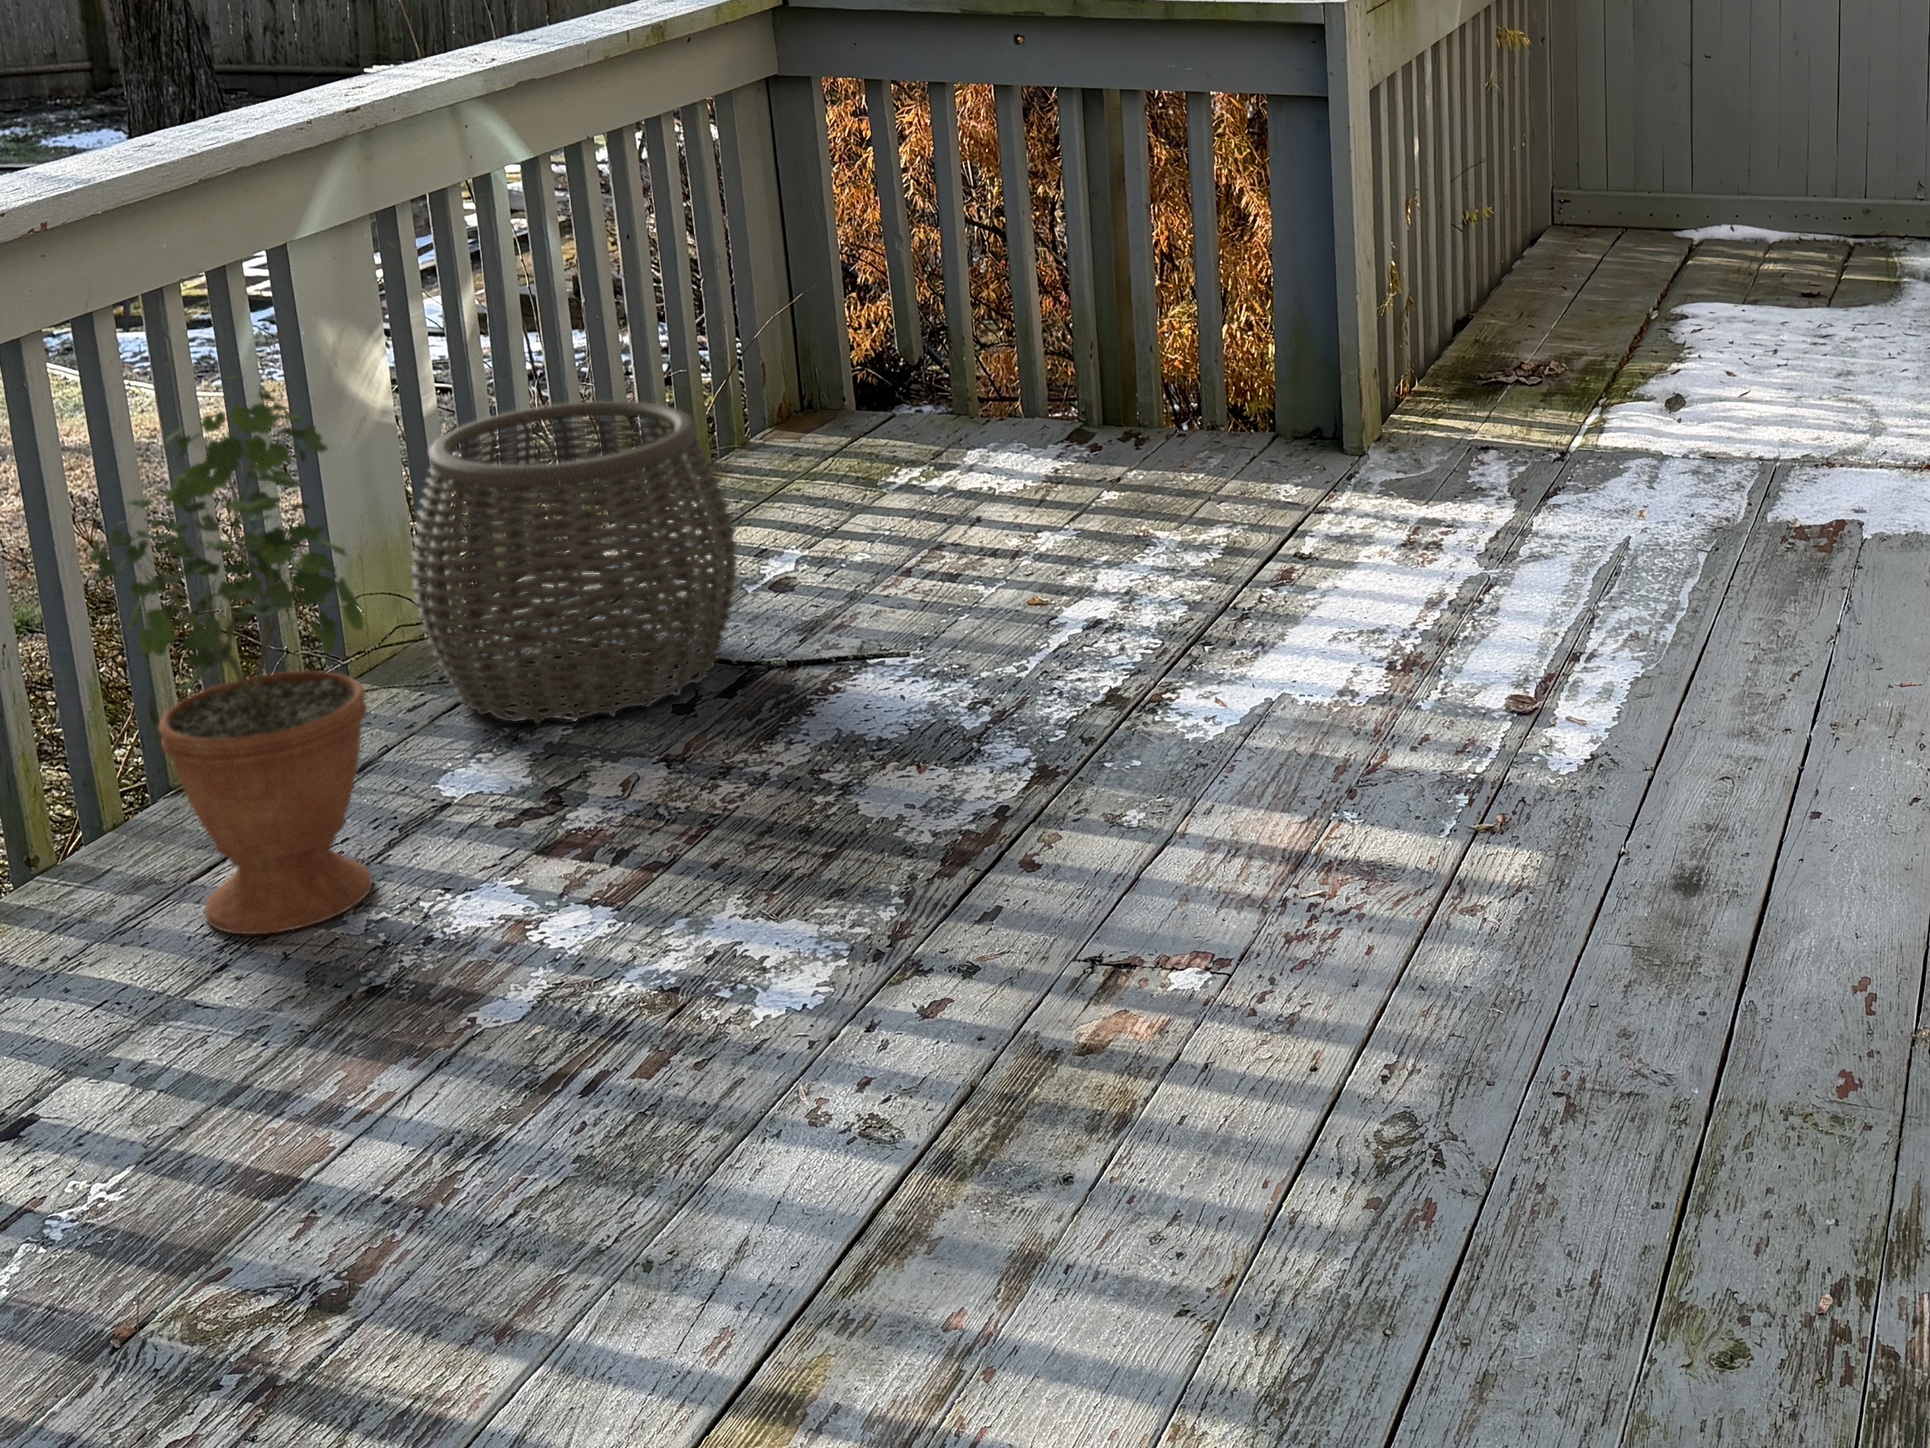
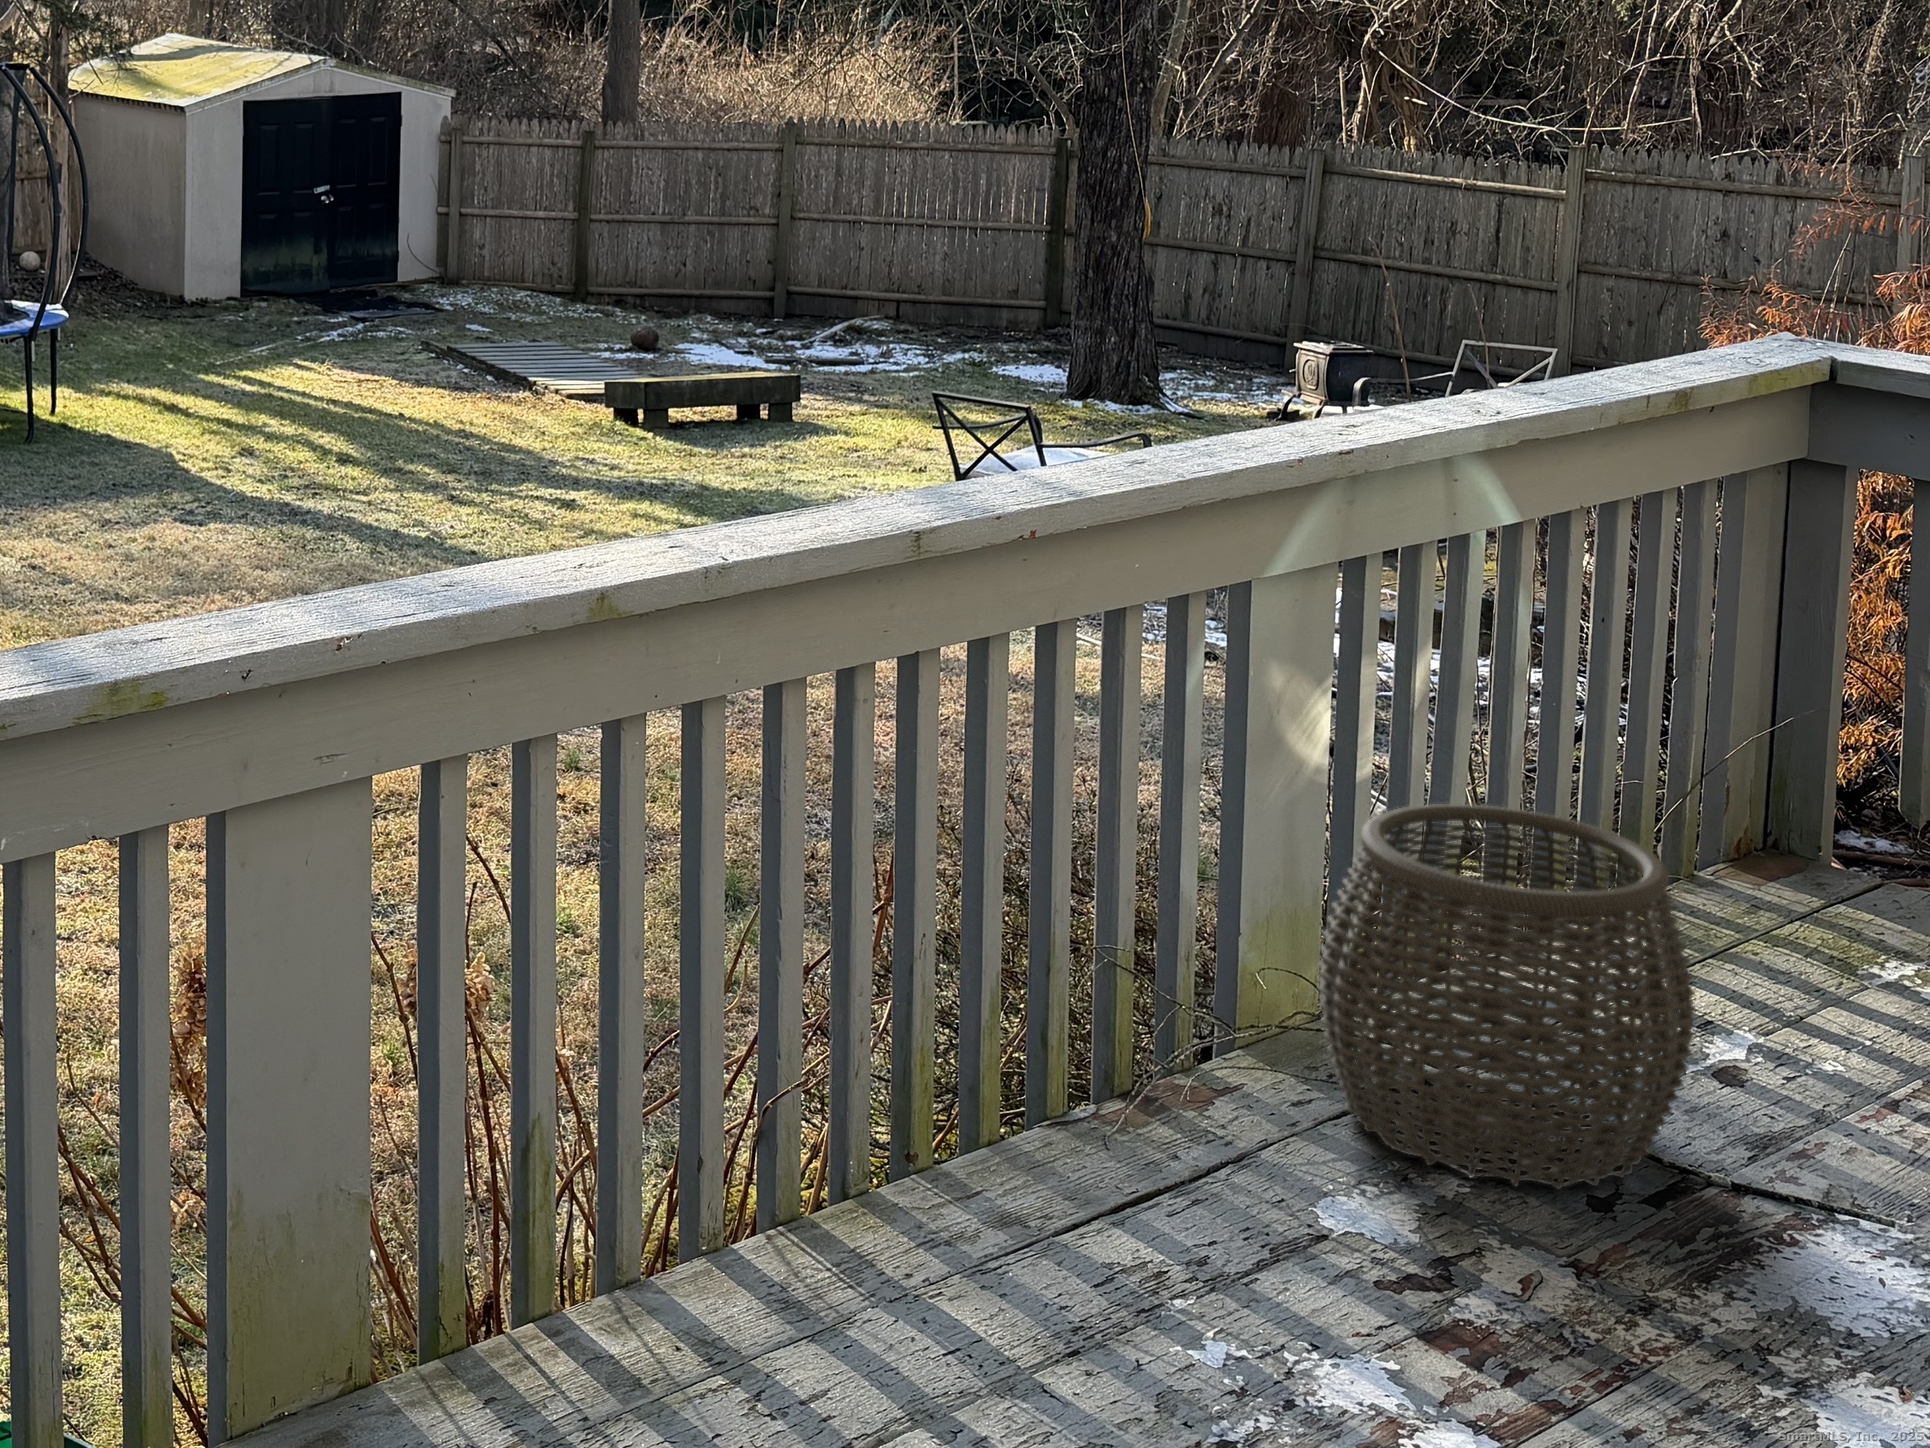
potted plant: present [87,378,372,934] -> none [1029,726,1278,1327]

